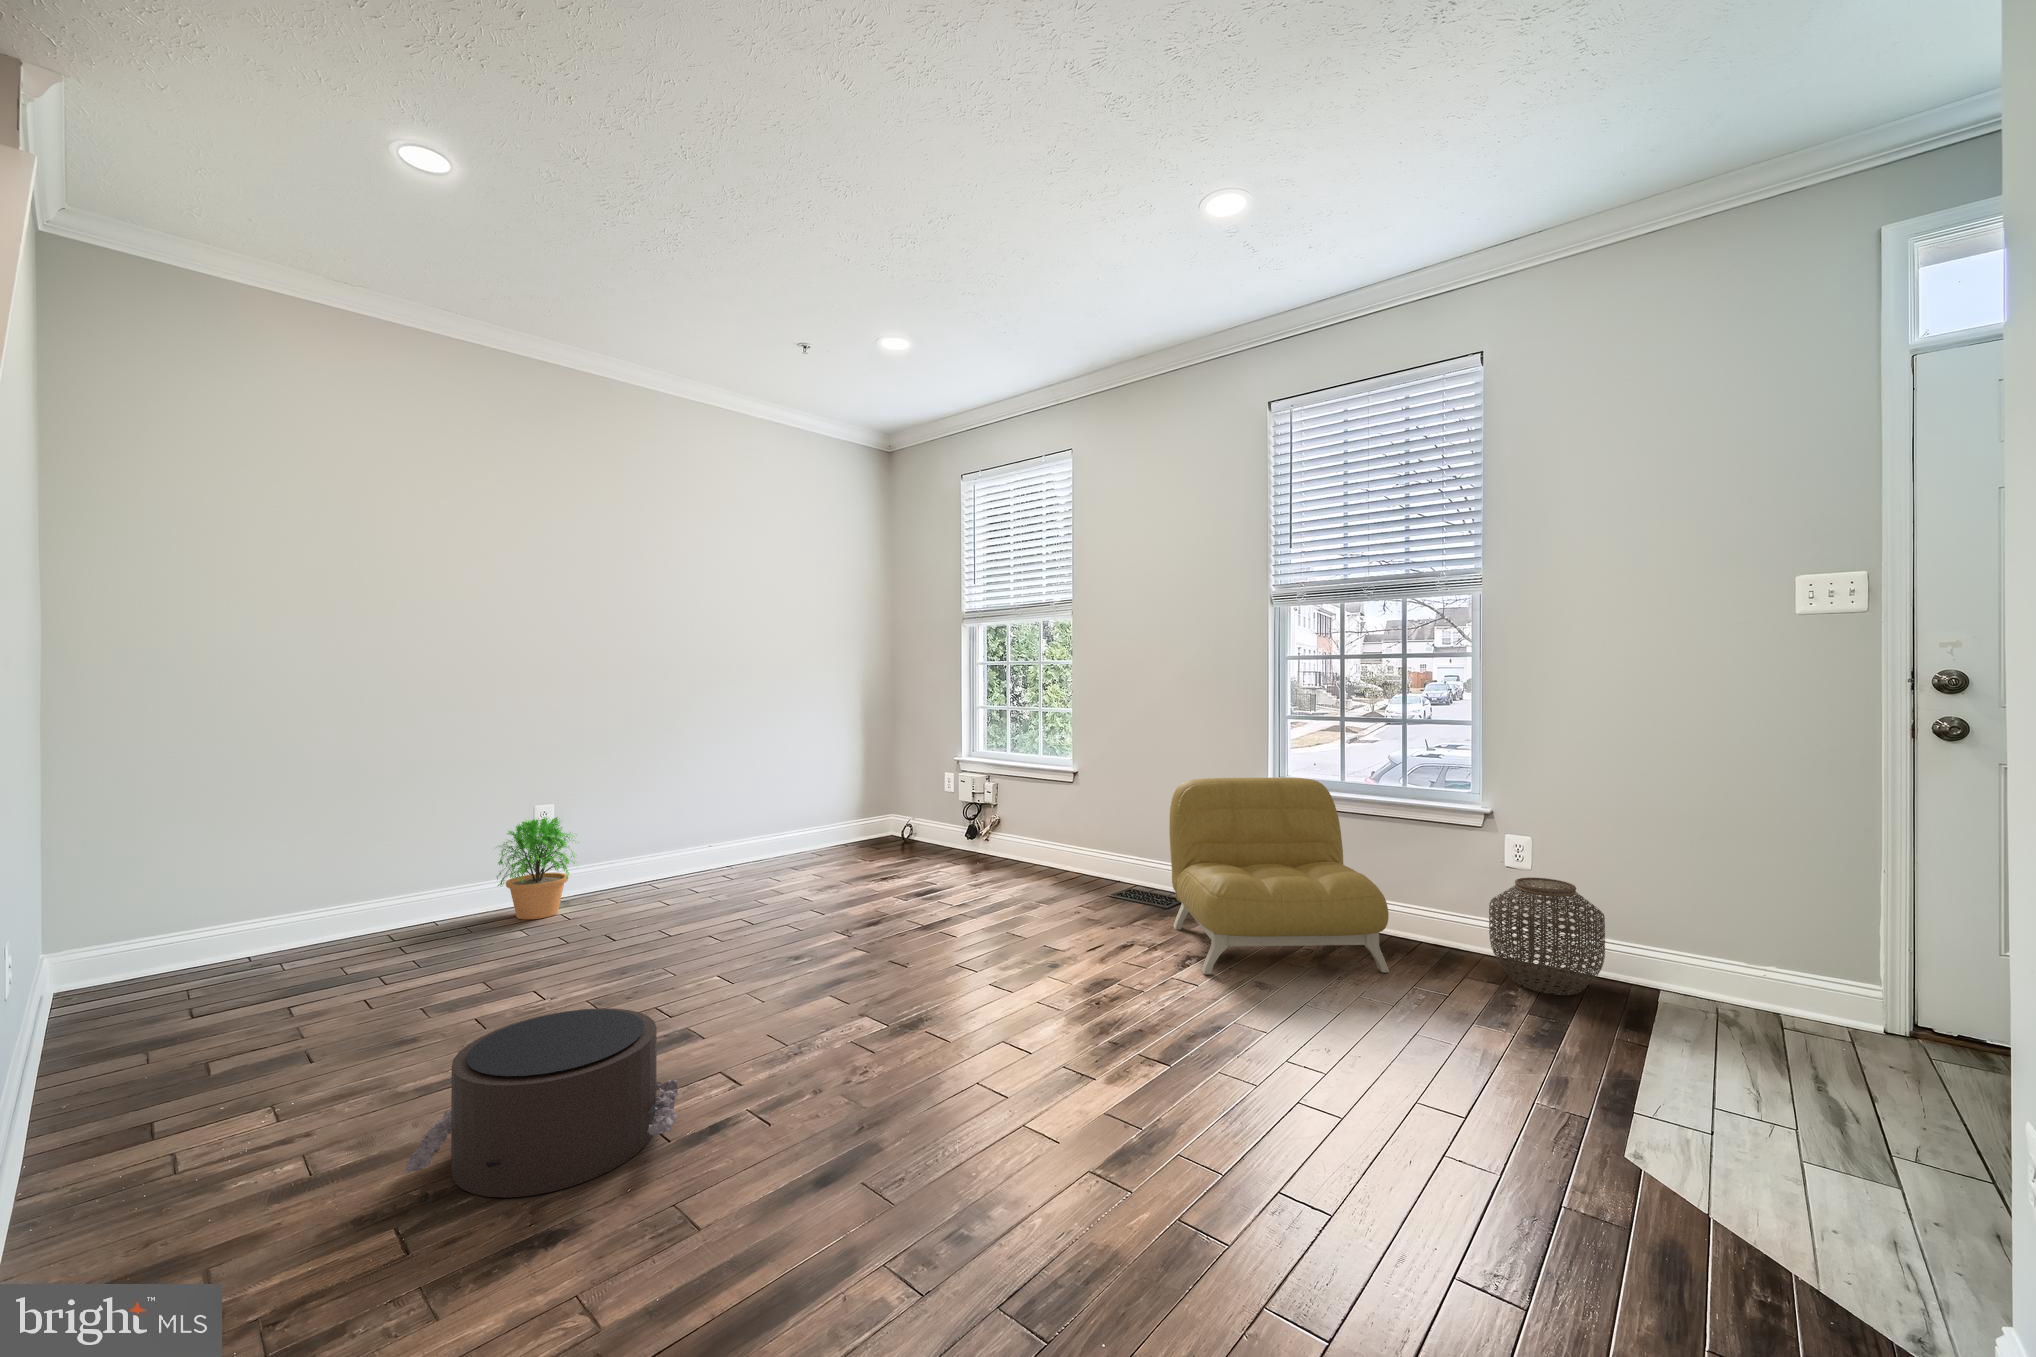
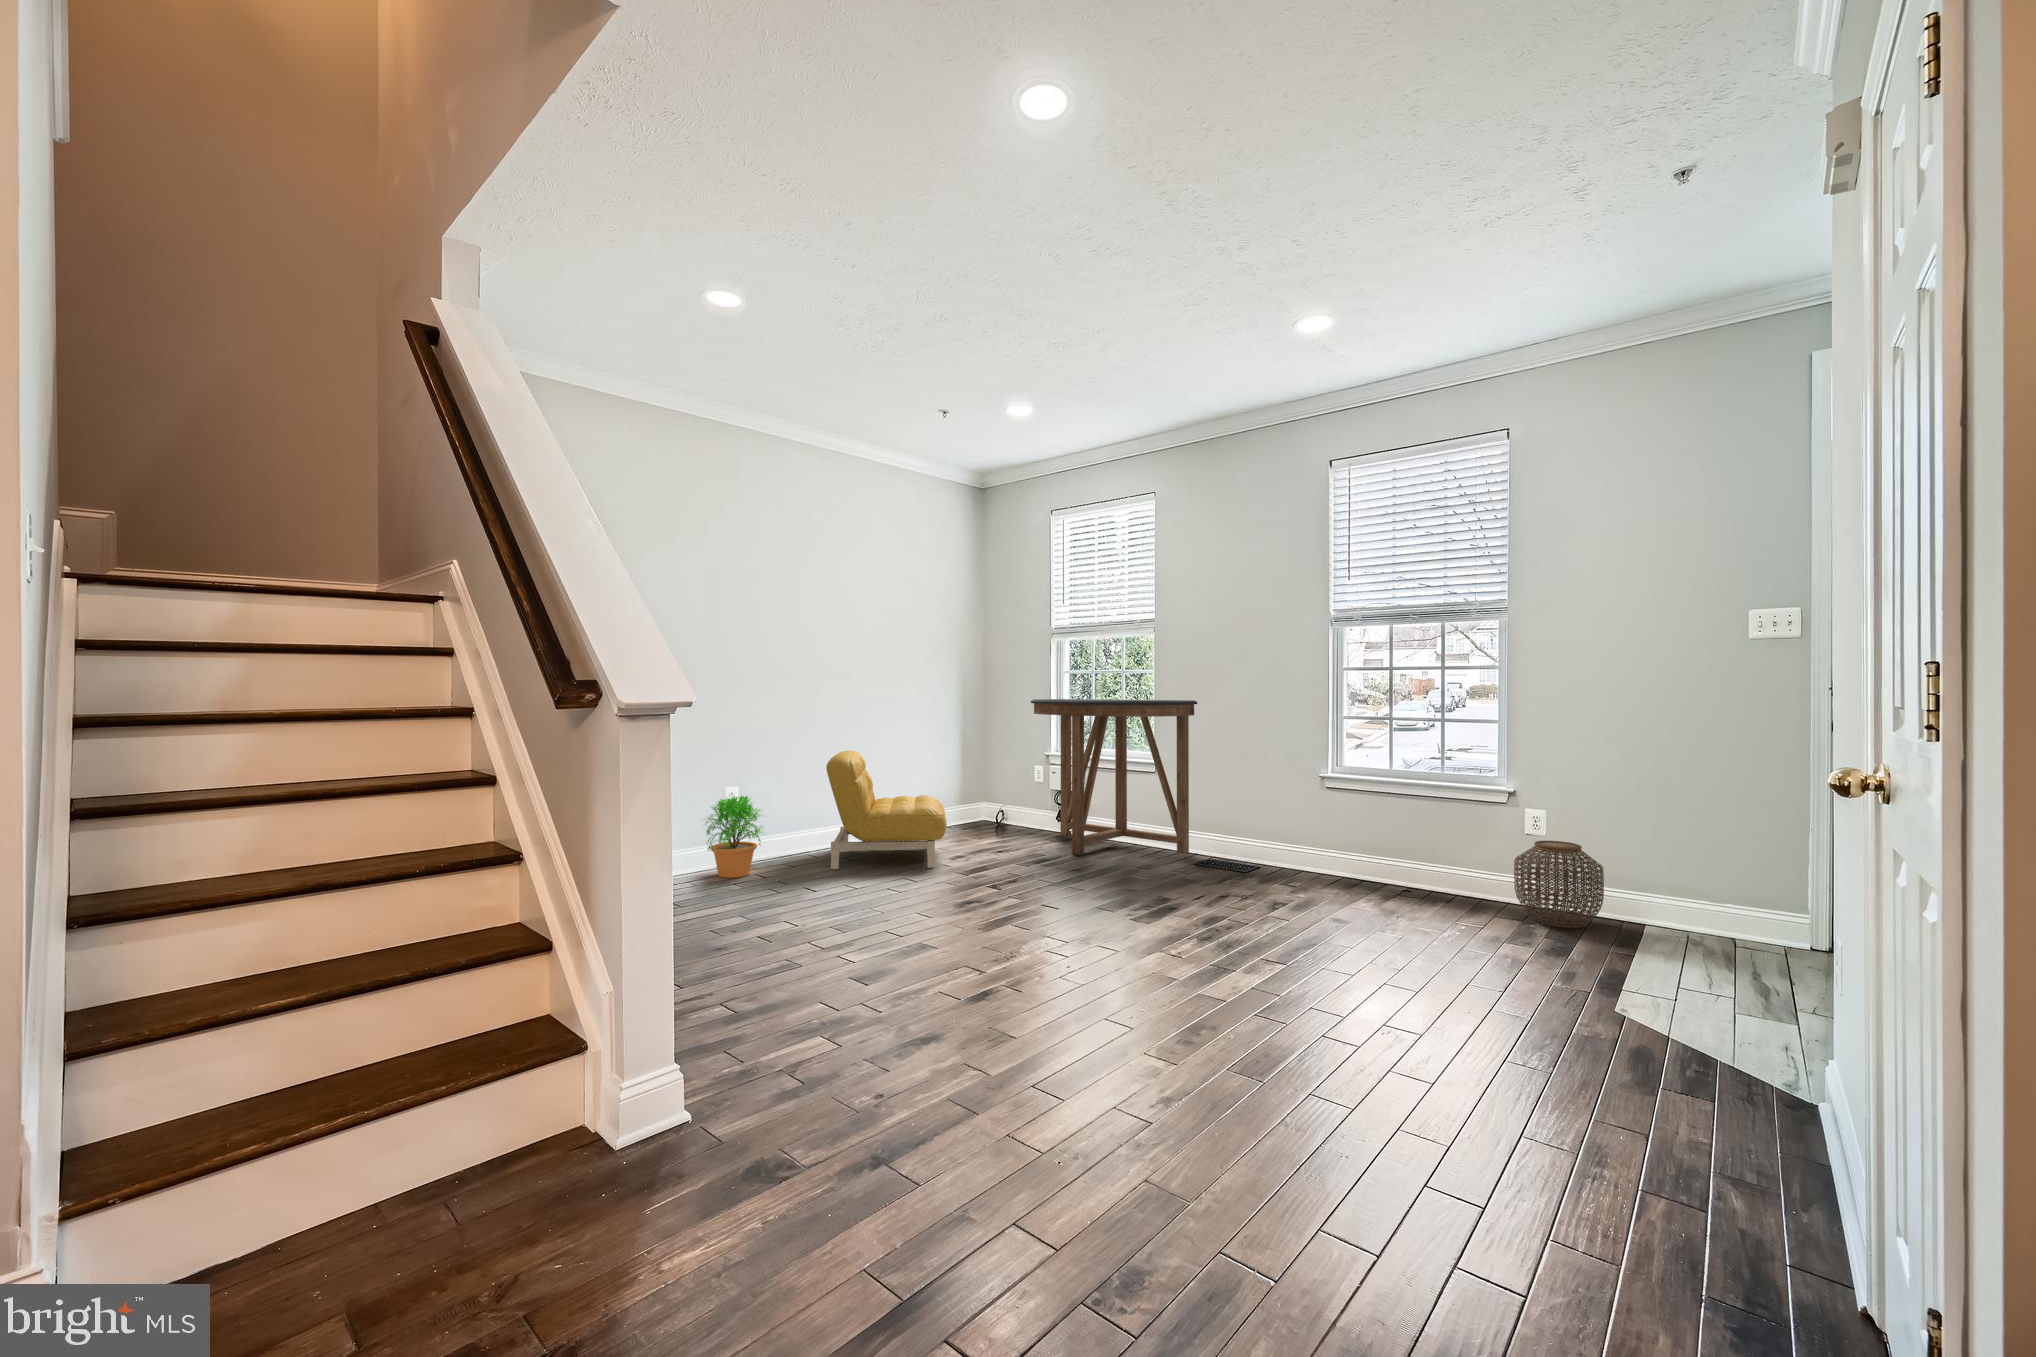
console table: none [929,695,1119,883] -> present [1031,699,1197,855]
armchair: present [1169,778,1389,974] -> present [826,751,947,869]
pouf: present [405,1008,678,1198] -> none [808,916,970,1024]

